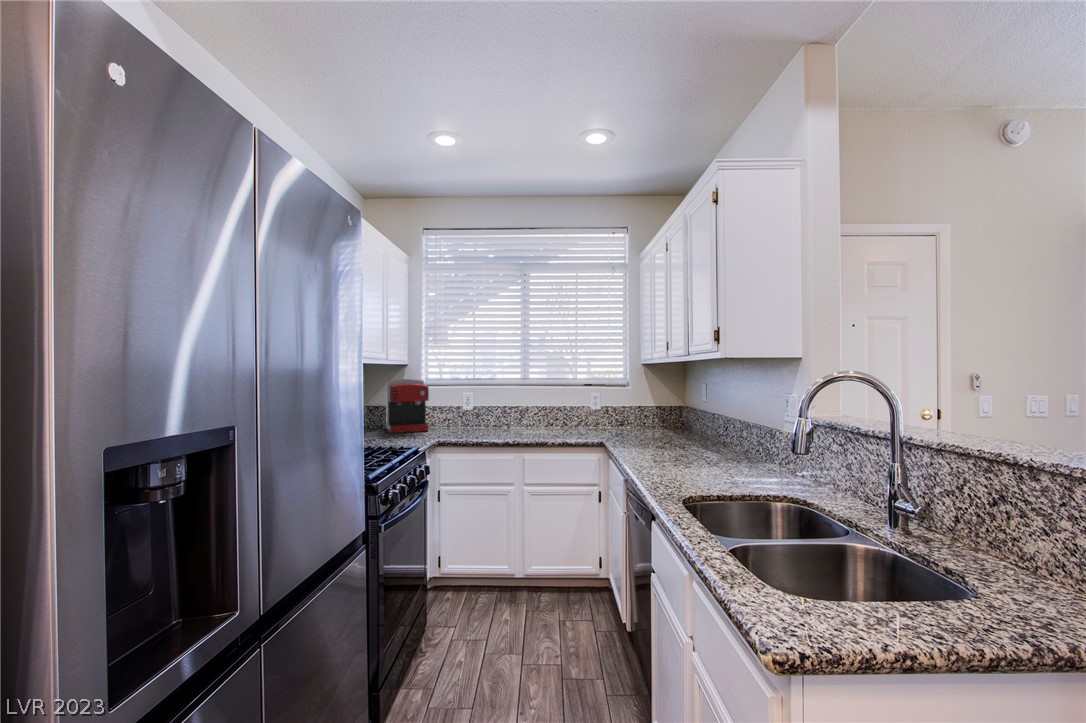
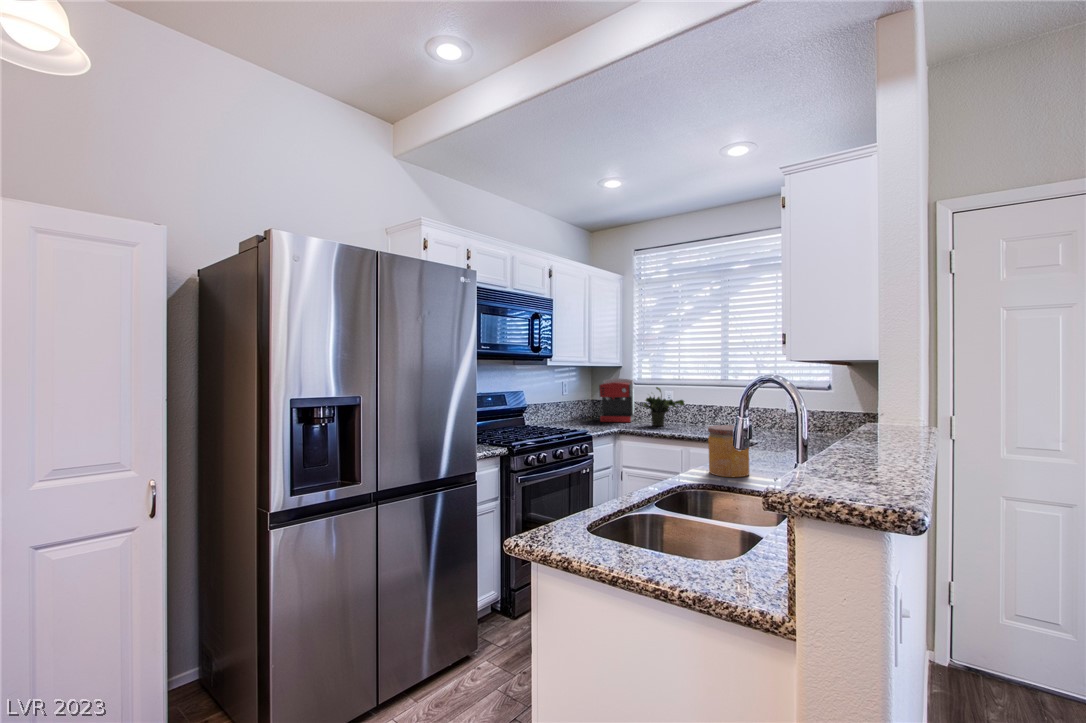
potted plant: none [448,388,496,432] -> present [643,387,684,426]
jar: none [646,422,689,479] -> present [708,425,749,477]

